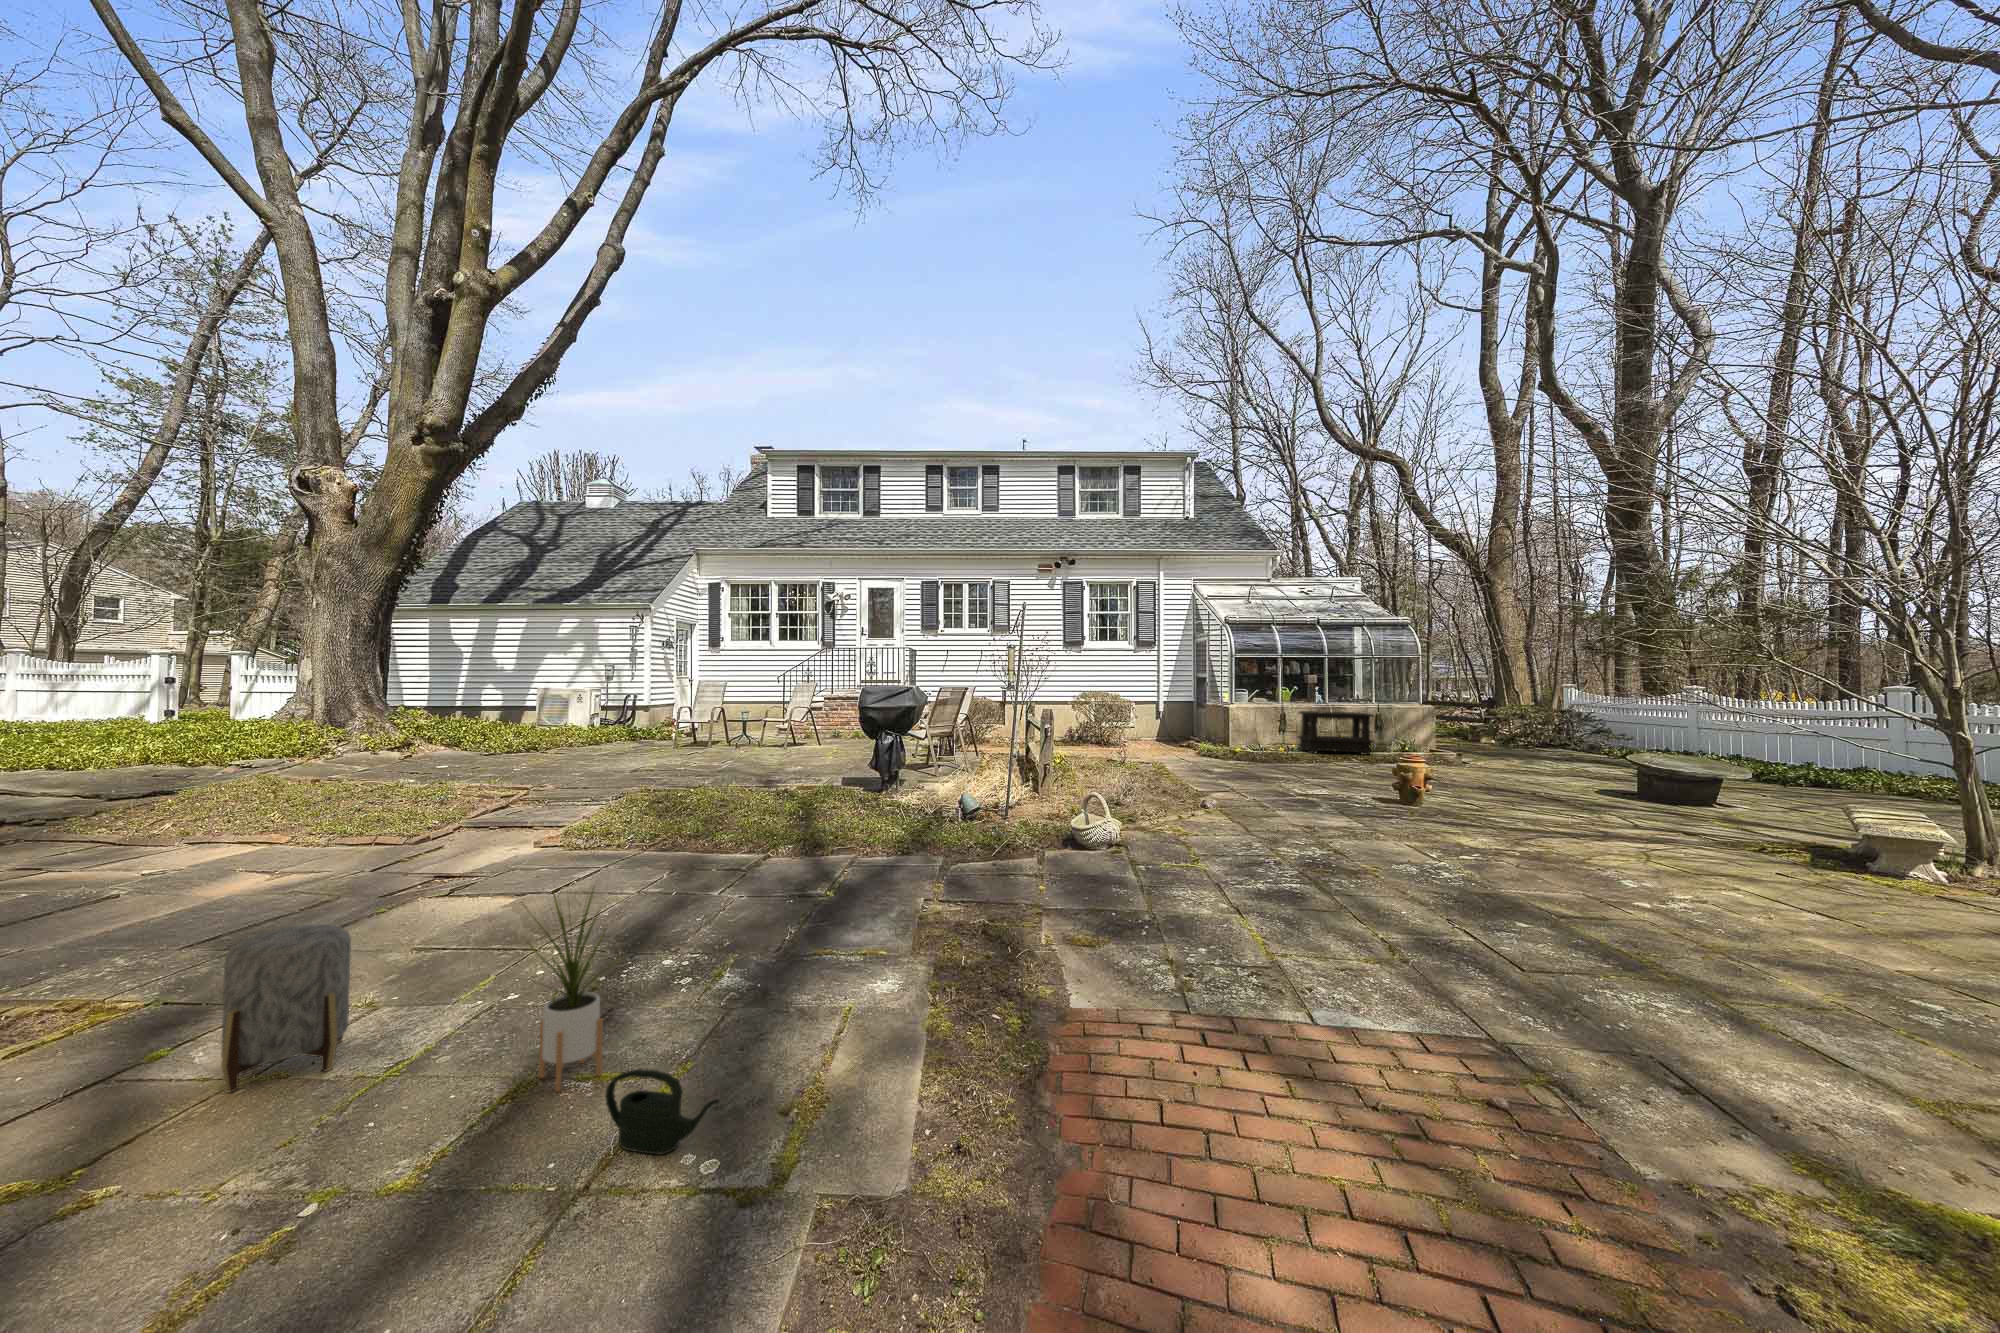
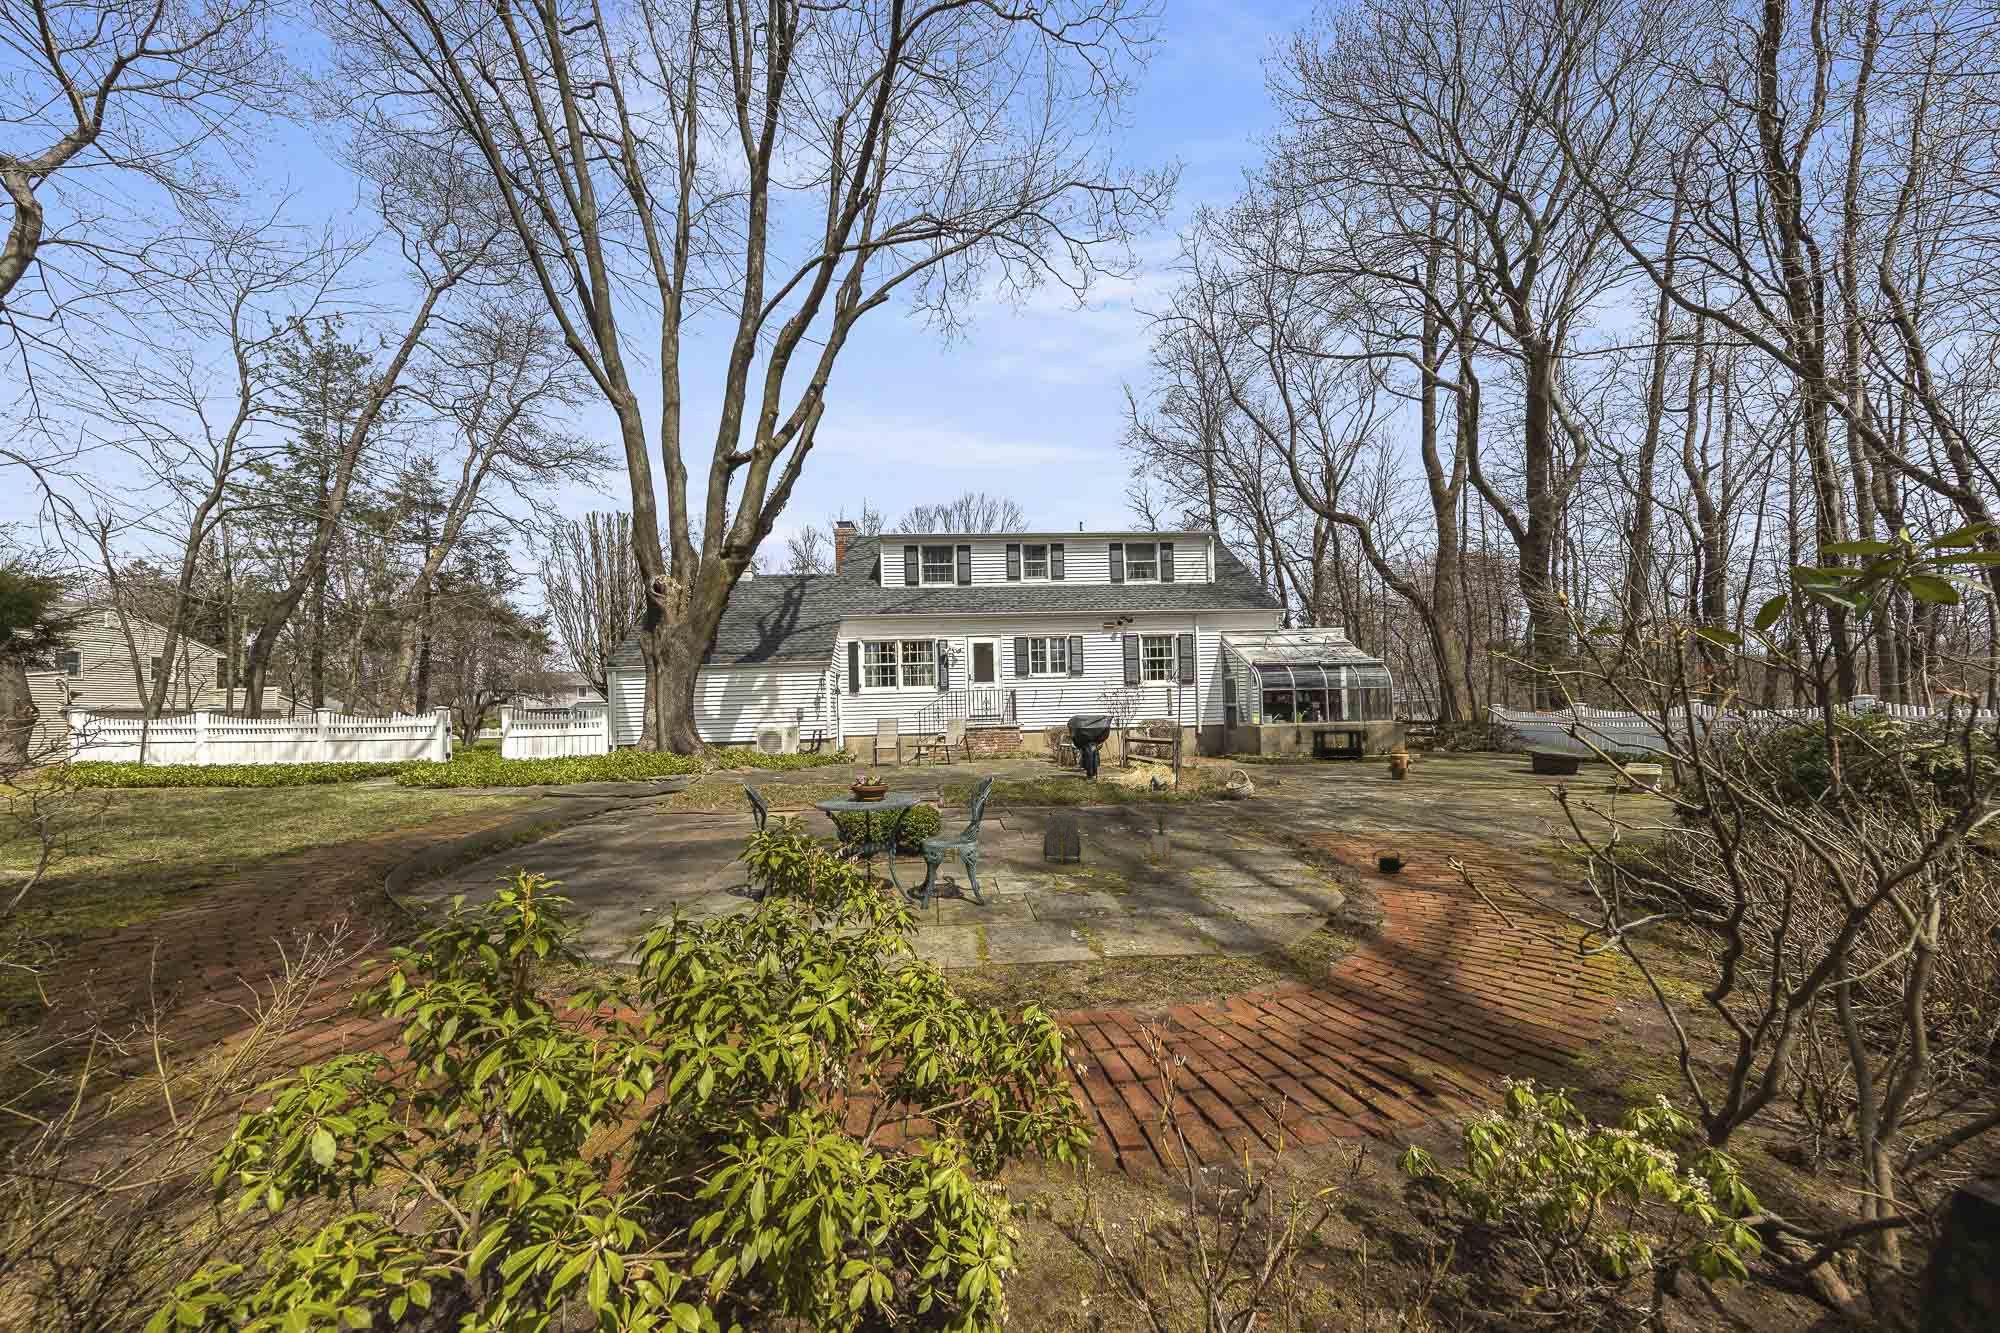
watering can: present [605,1069,719,1155] -> present [1373,849,1409,873]

